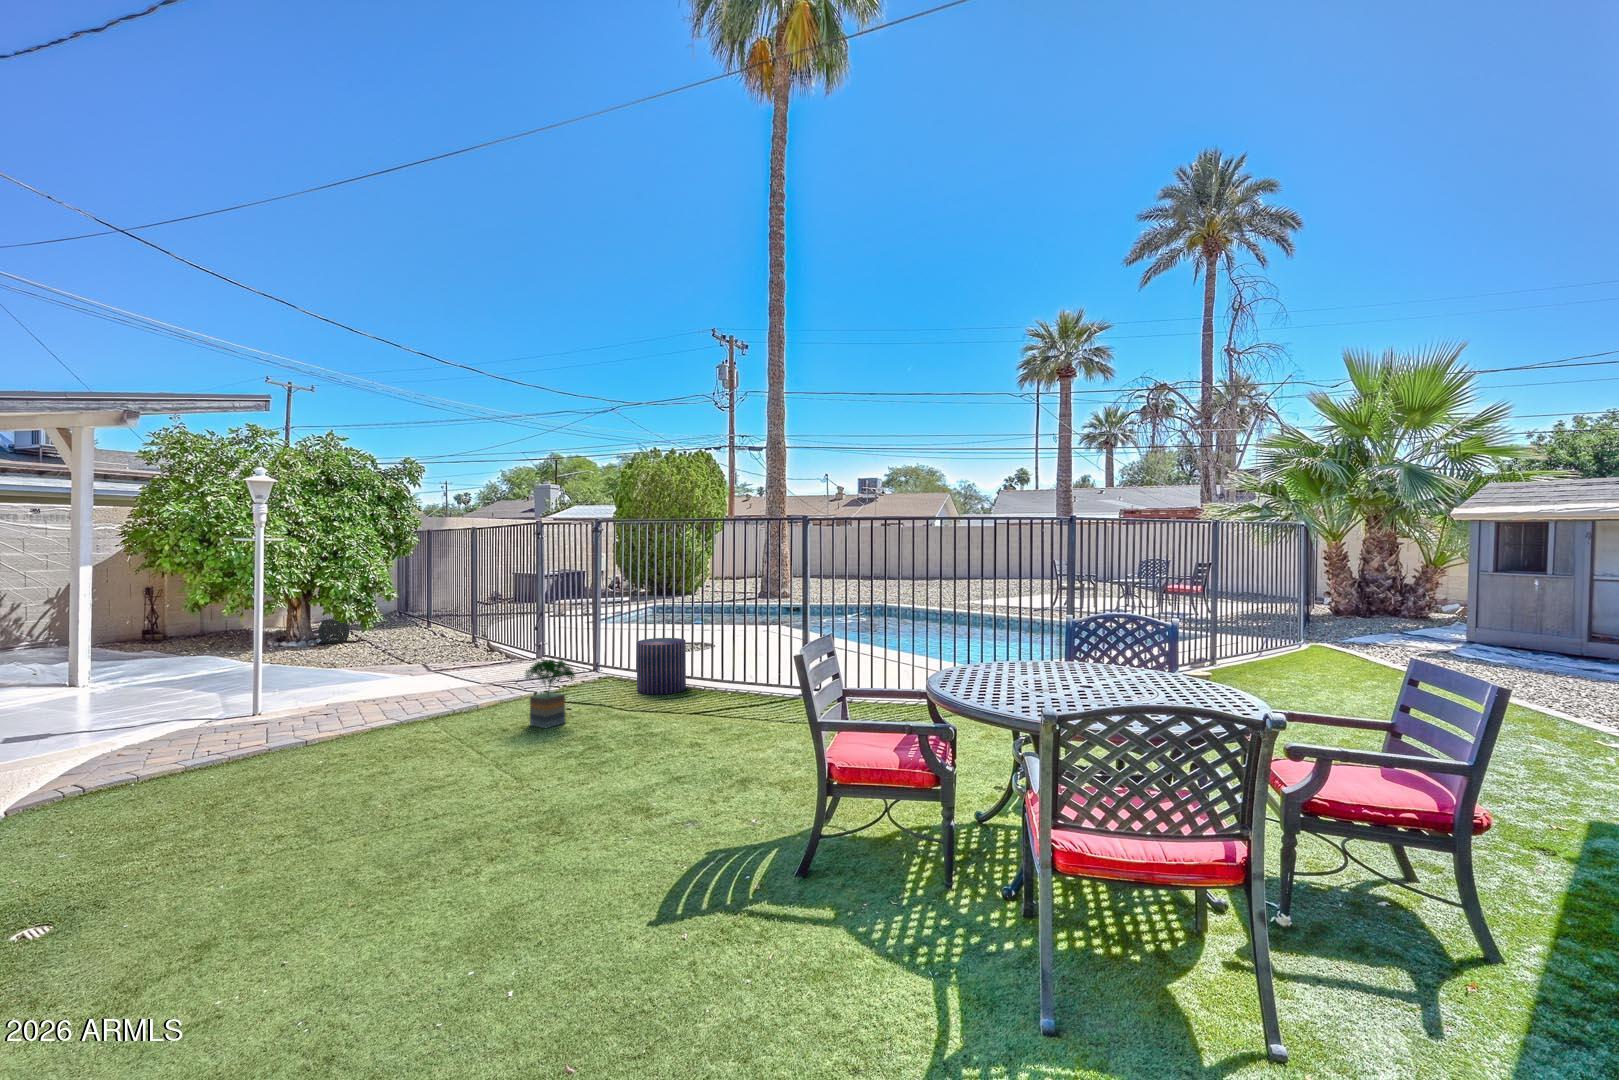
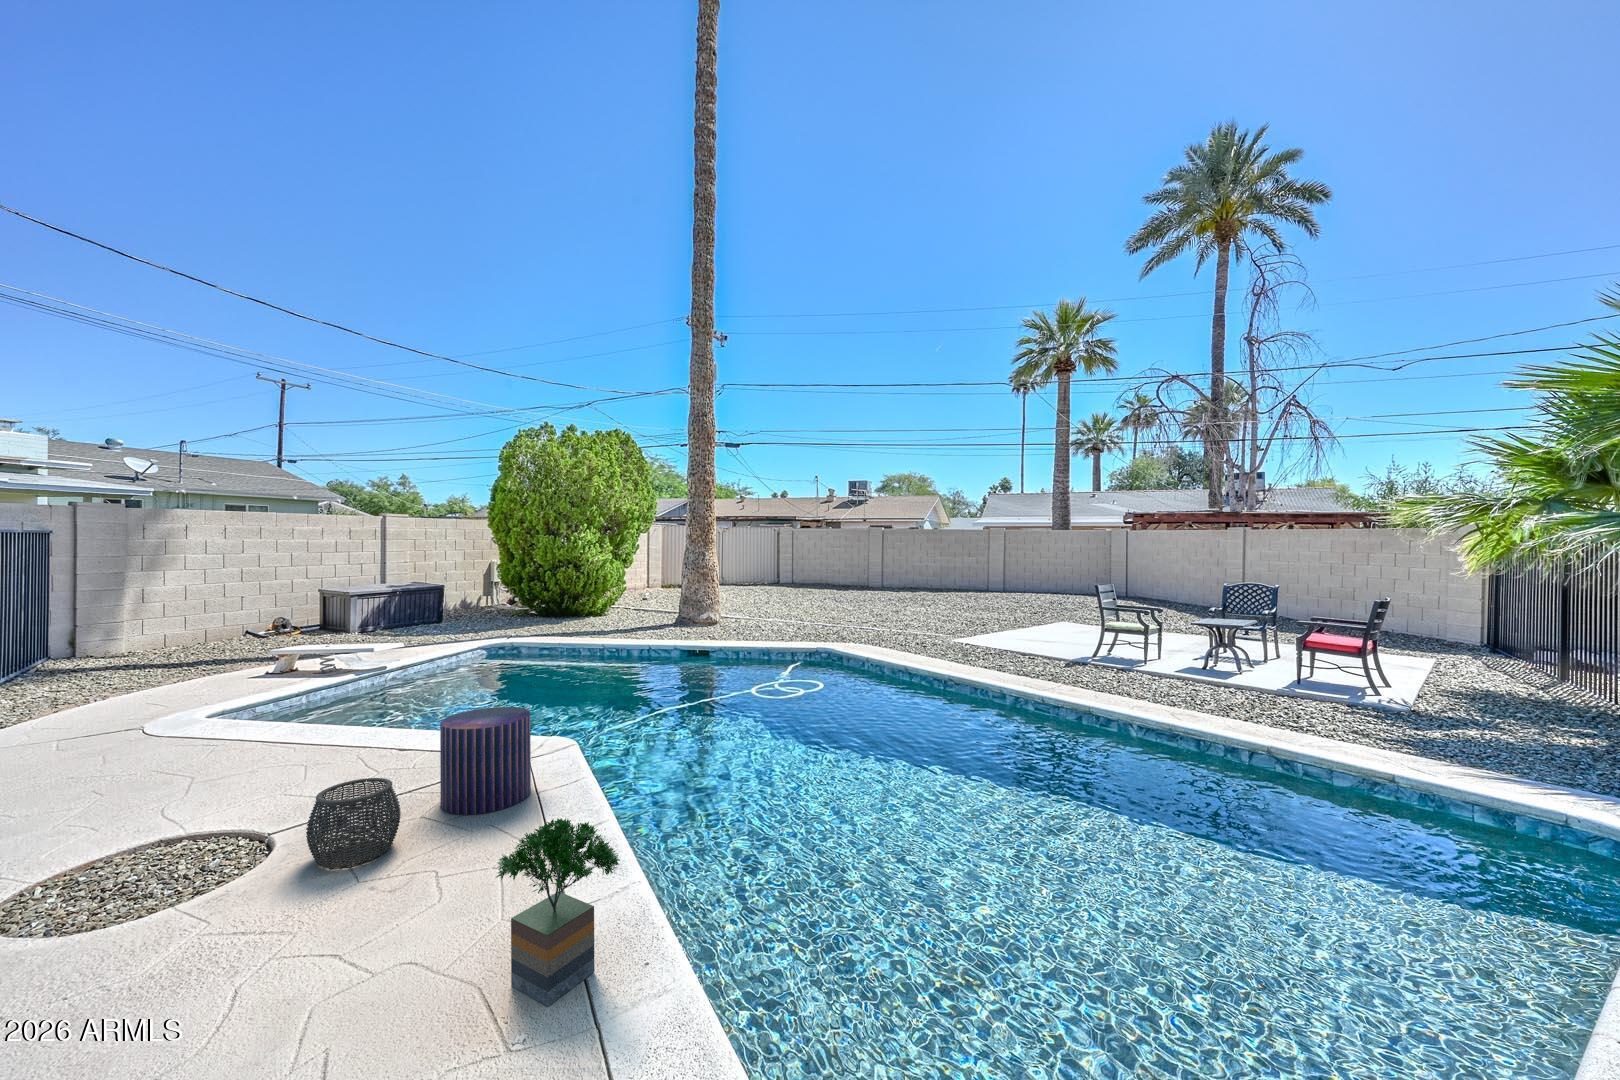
woven basket: present [318,619,350,643] -> present [306,778,401,869]
potted tree: present [525,660,576,728] -> present [496,818,620,1006]

